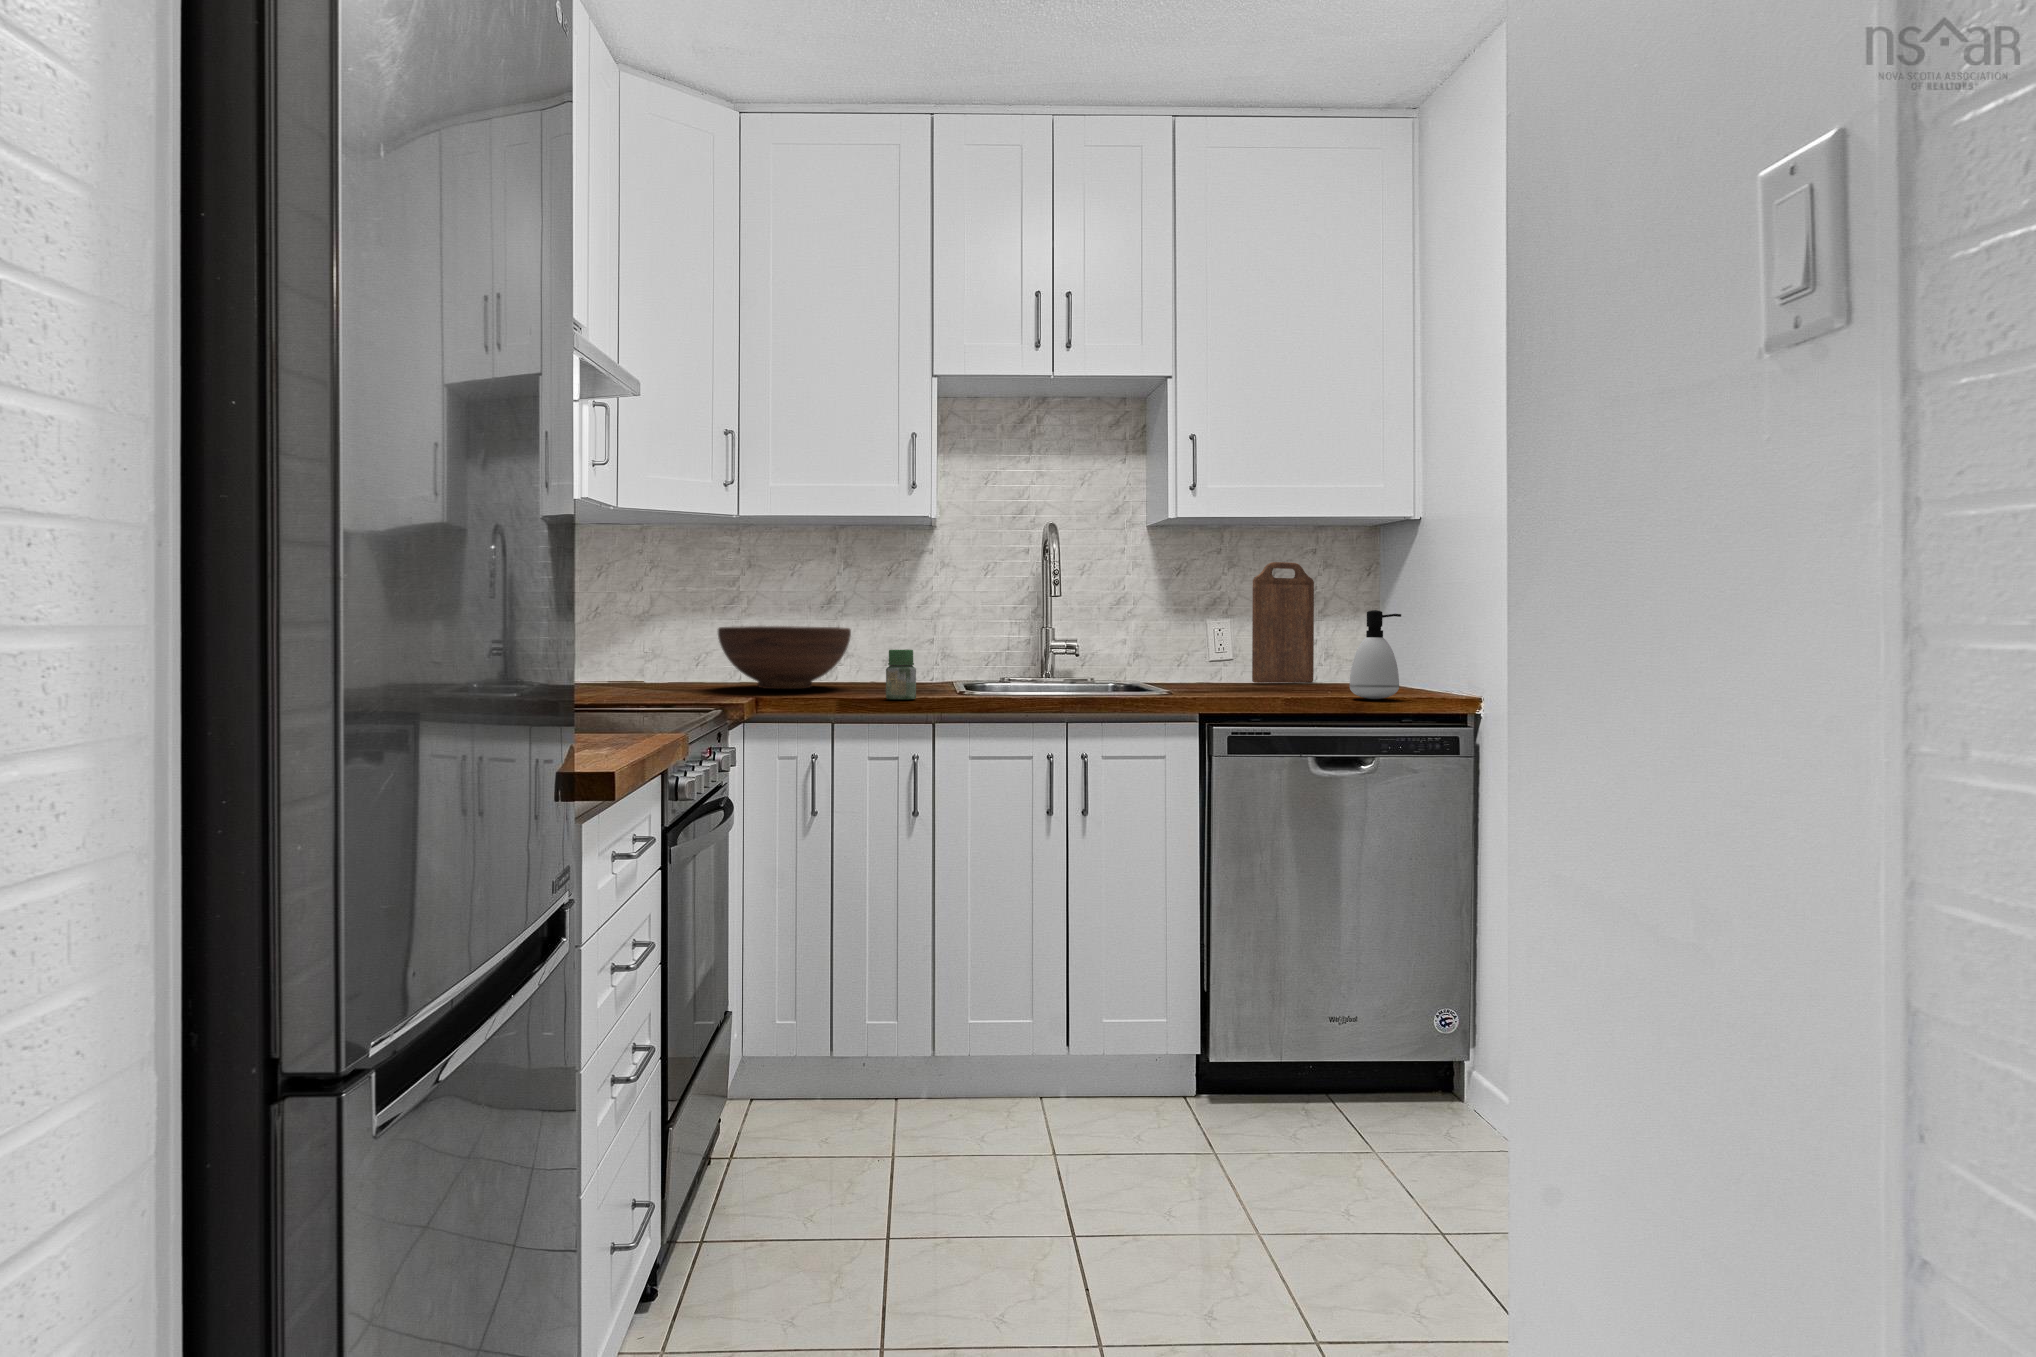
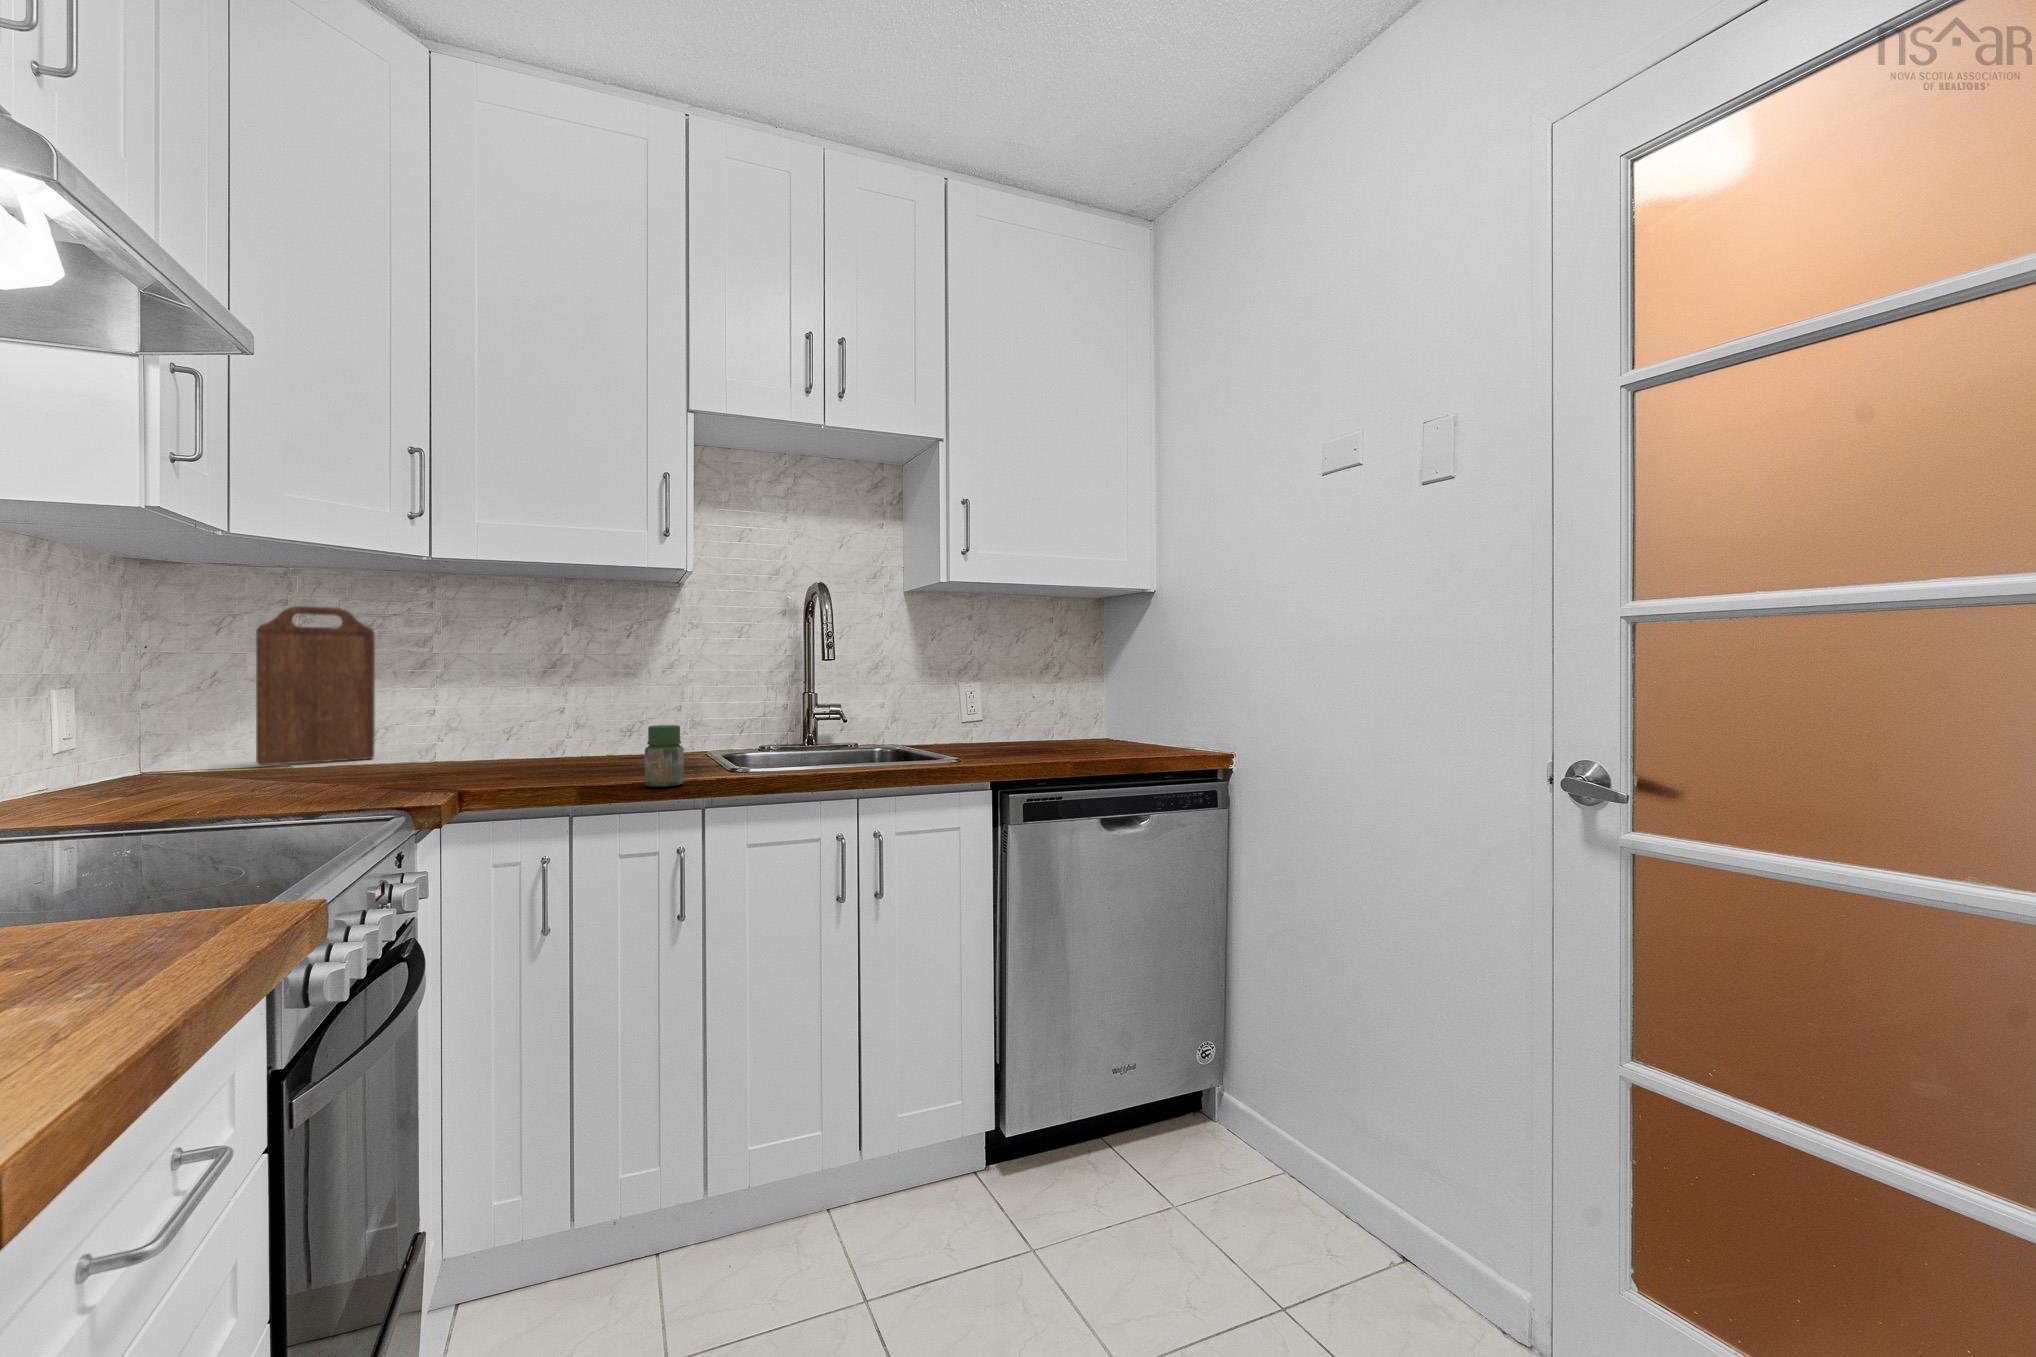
cutting board: present [1252,562,1314,683] -> present [256,606,375,765]
soap dispenser: present [1350,610,1401,699] -> none [1123,677,1168,760]
fruit bowl: present [718,626,851,689] -> none [400,694,589,771]

